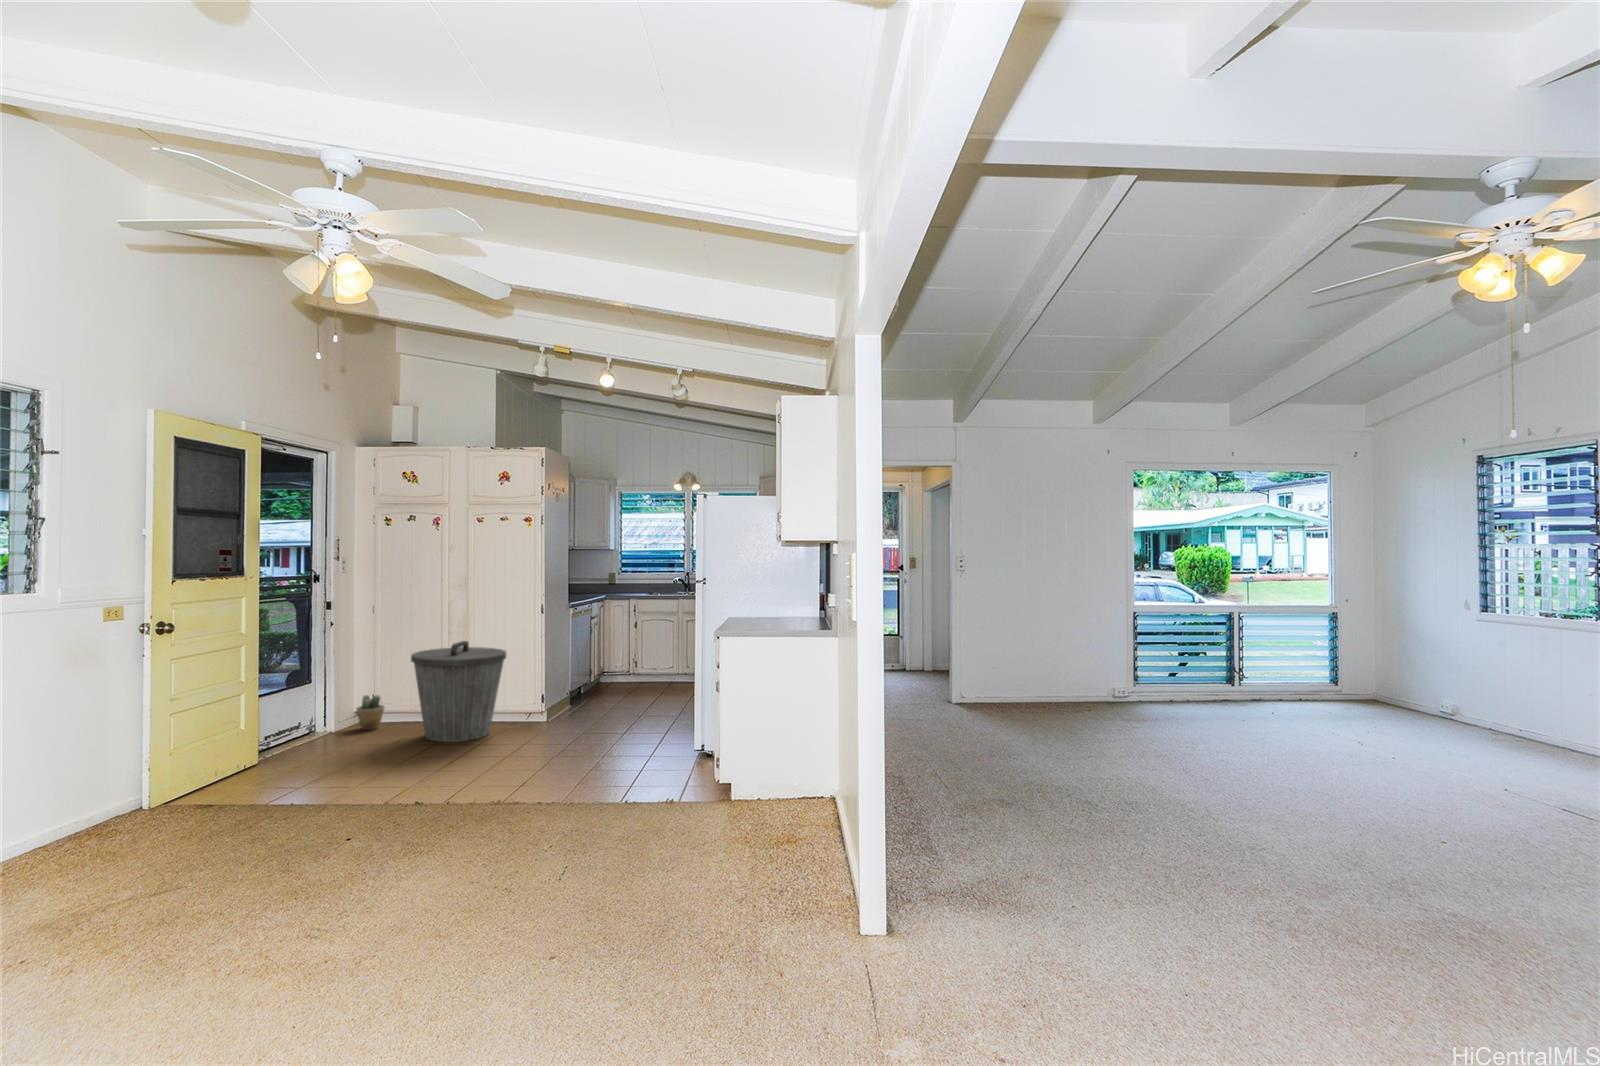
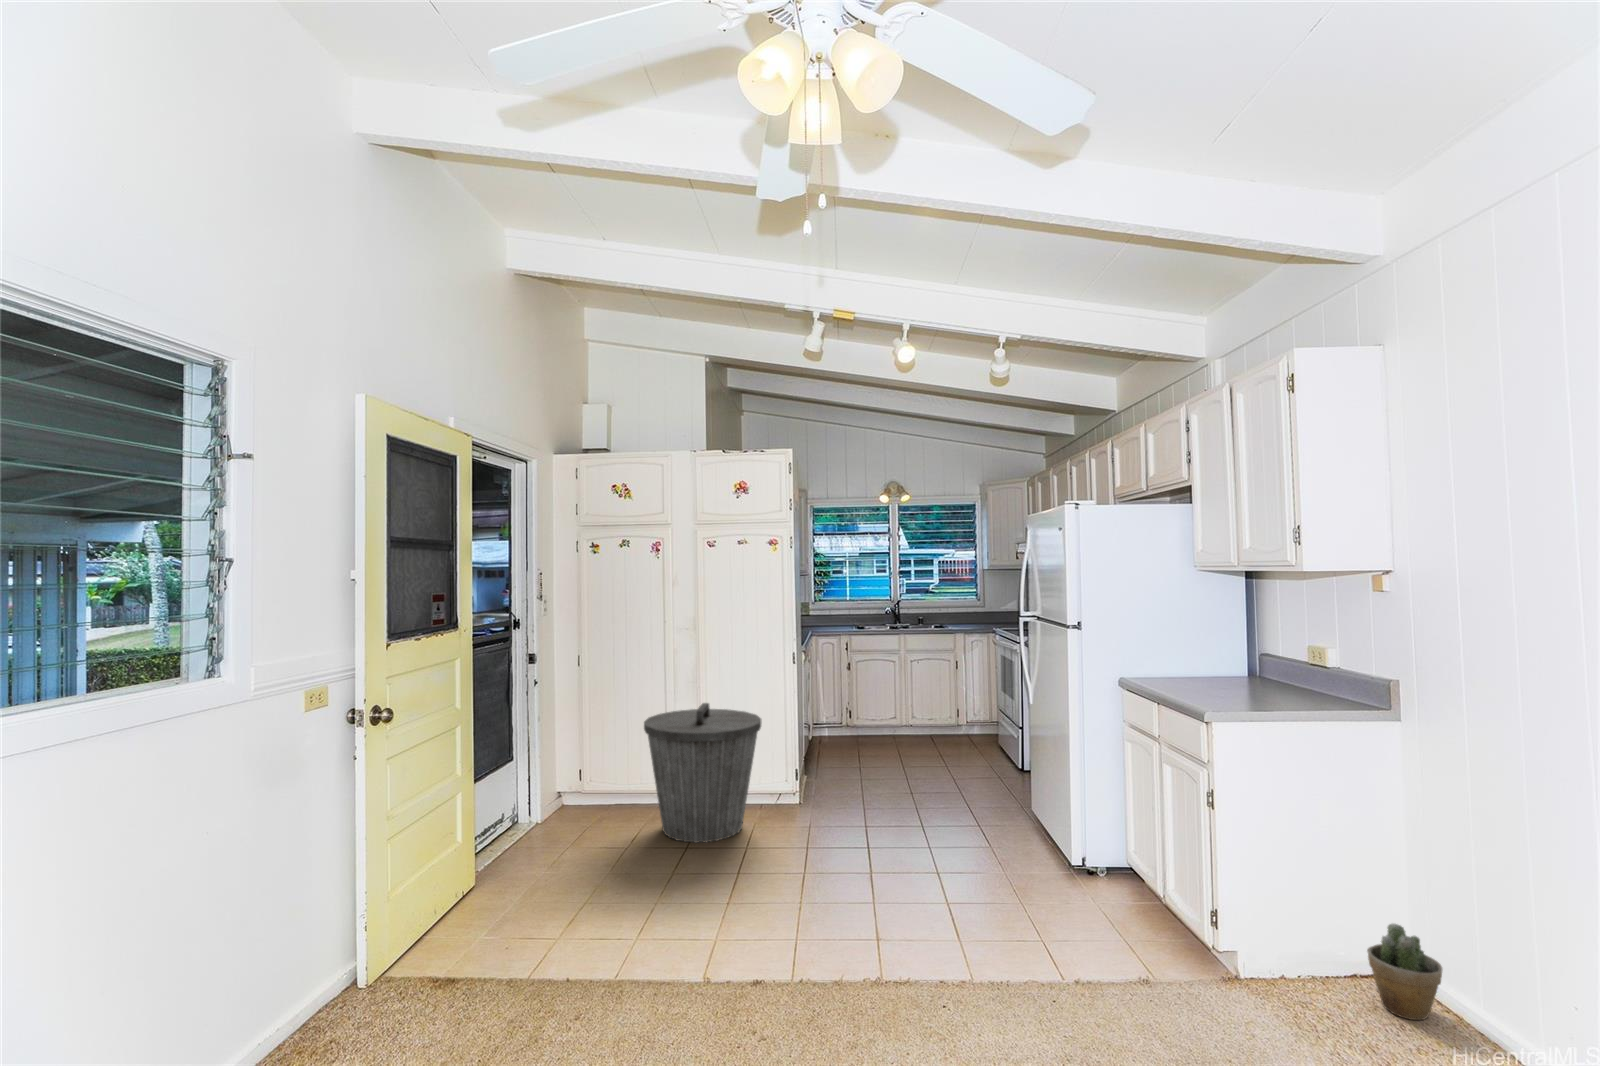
potted plant: present [356,695,385,730] -> present [1367,924,1442,1020]

